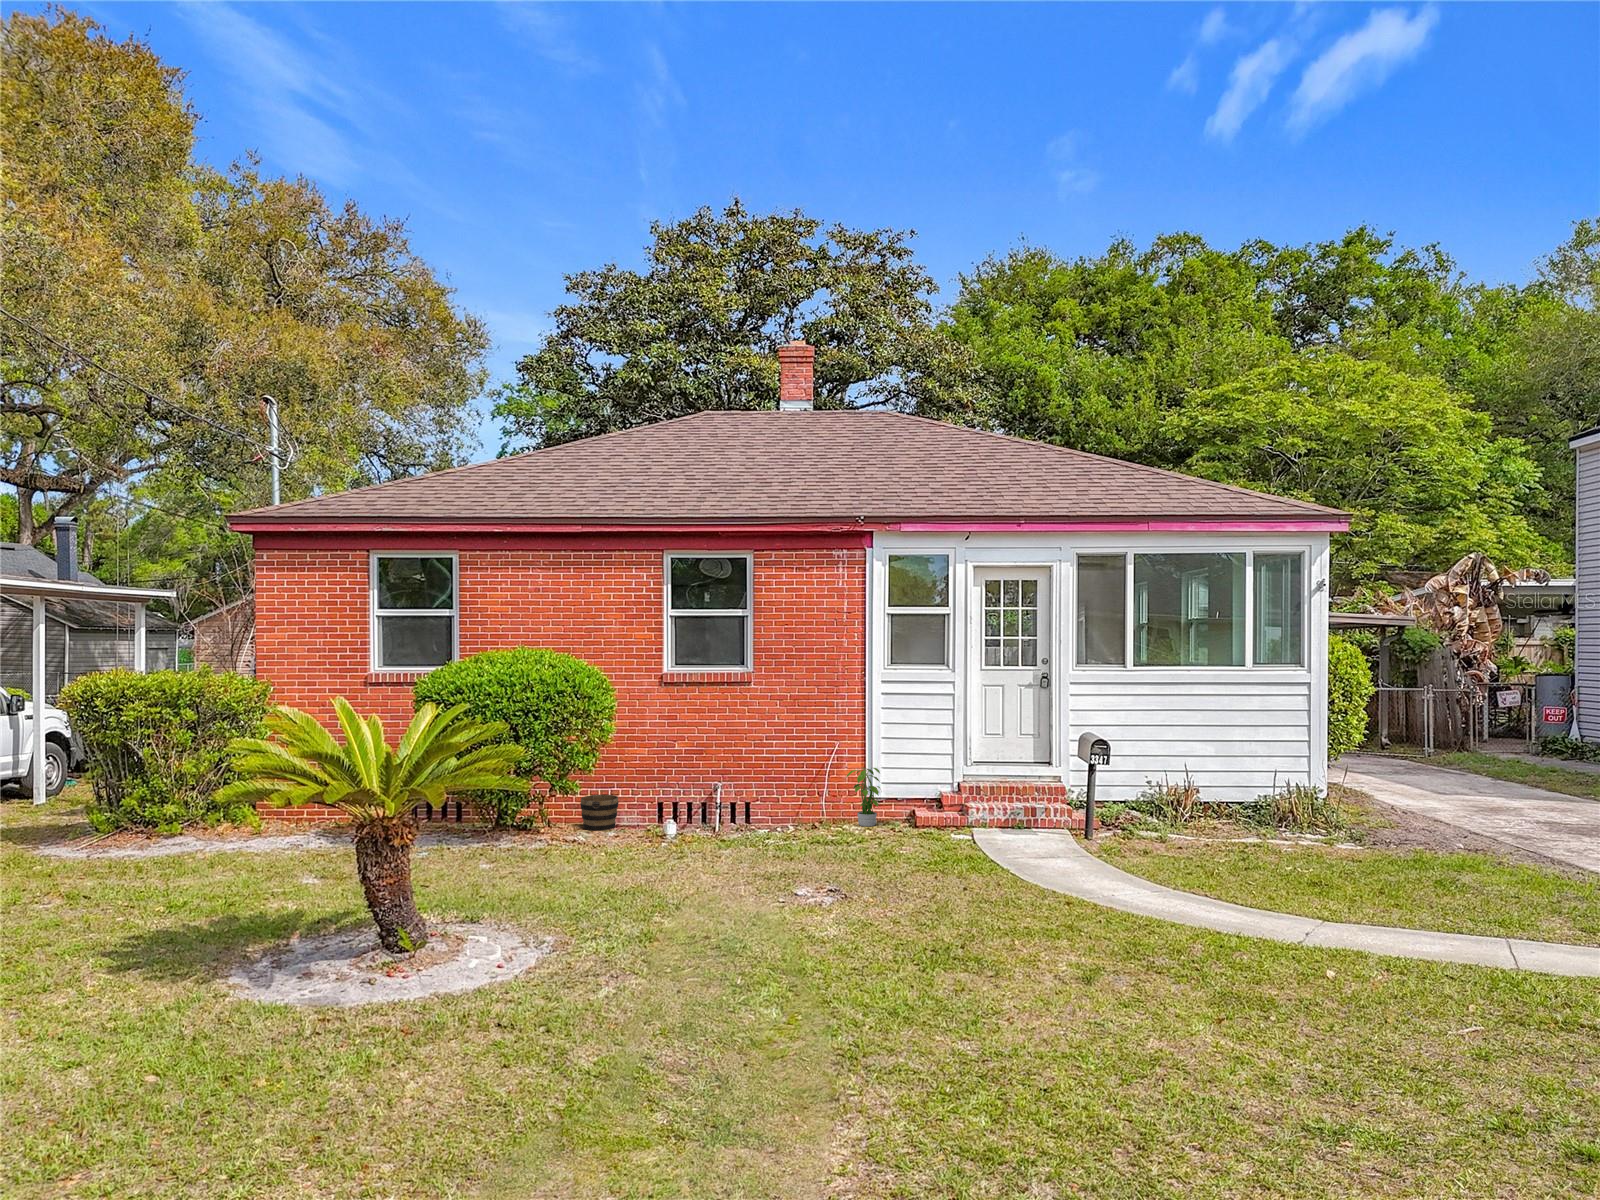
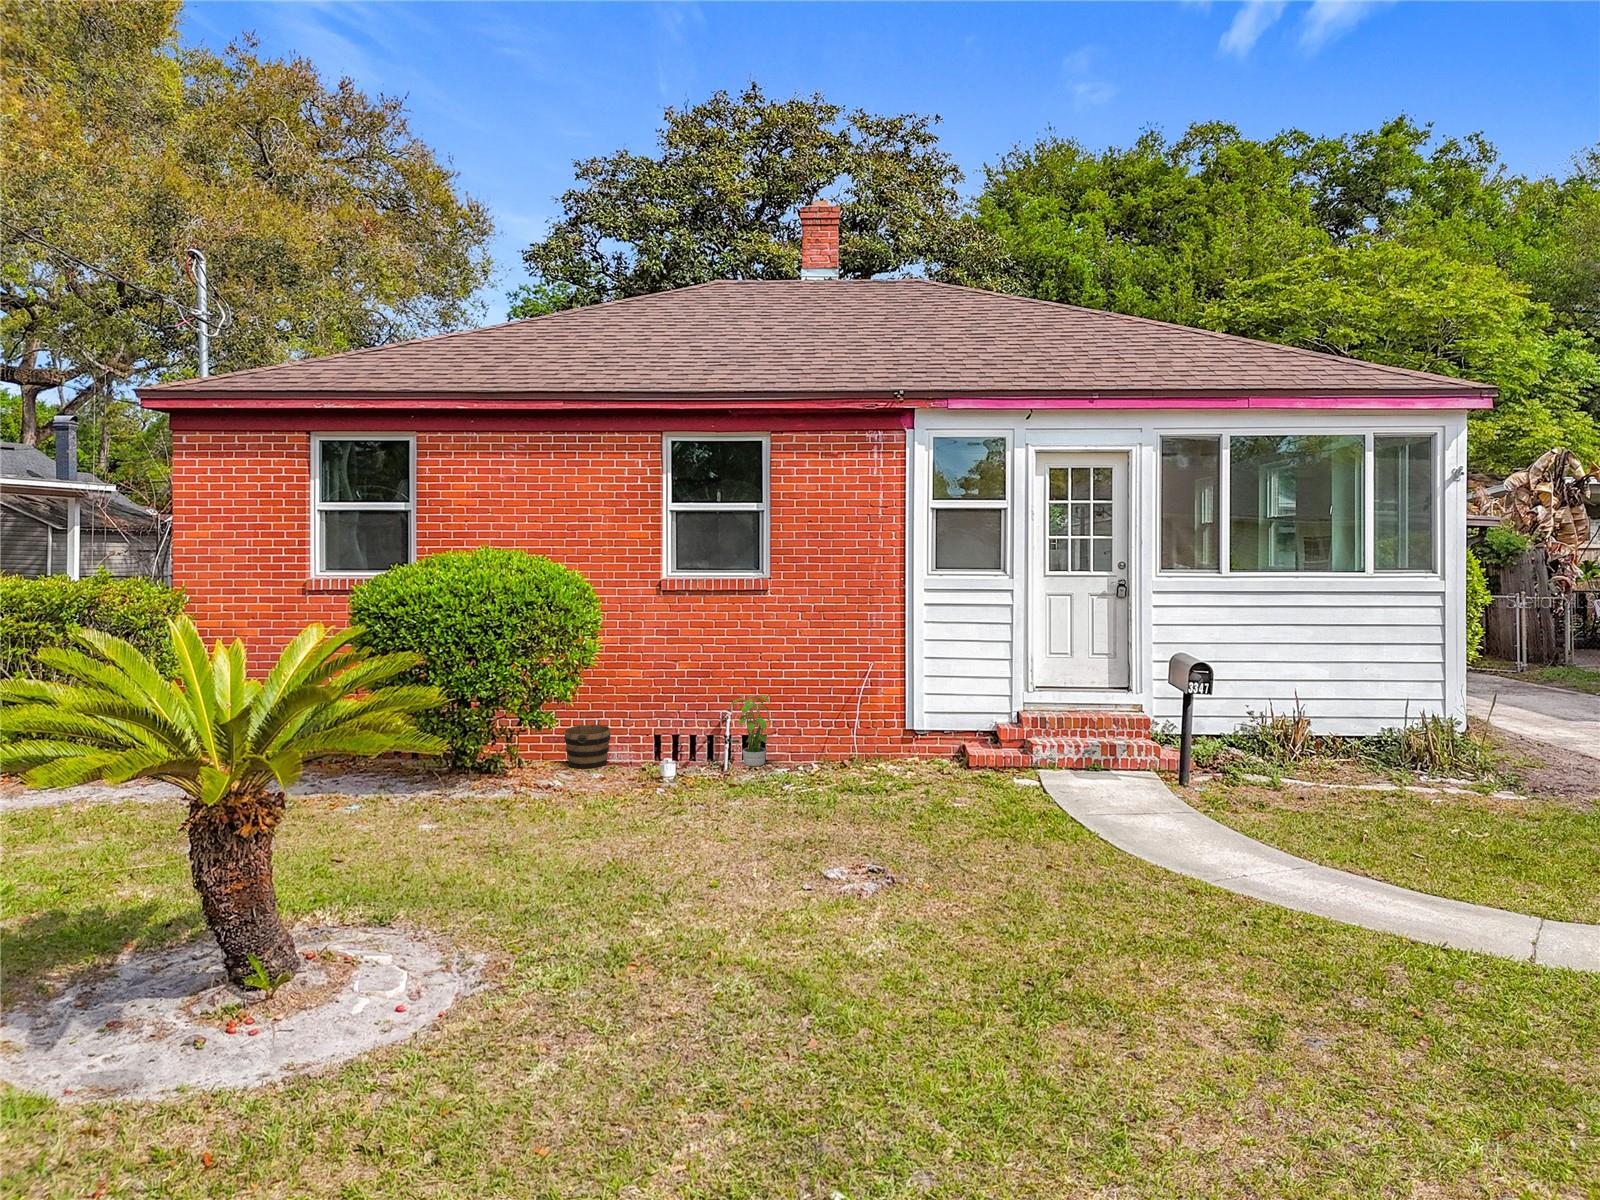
potted plant: present [846,768,880,826] -> present [729,696,772,766]

